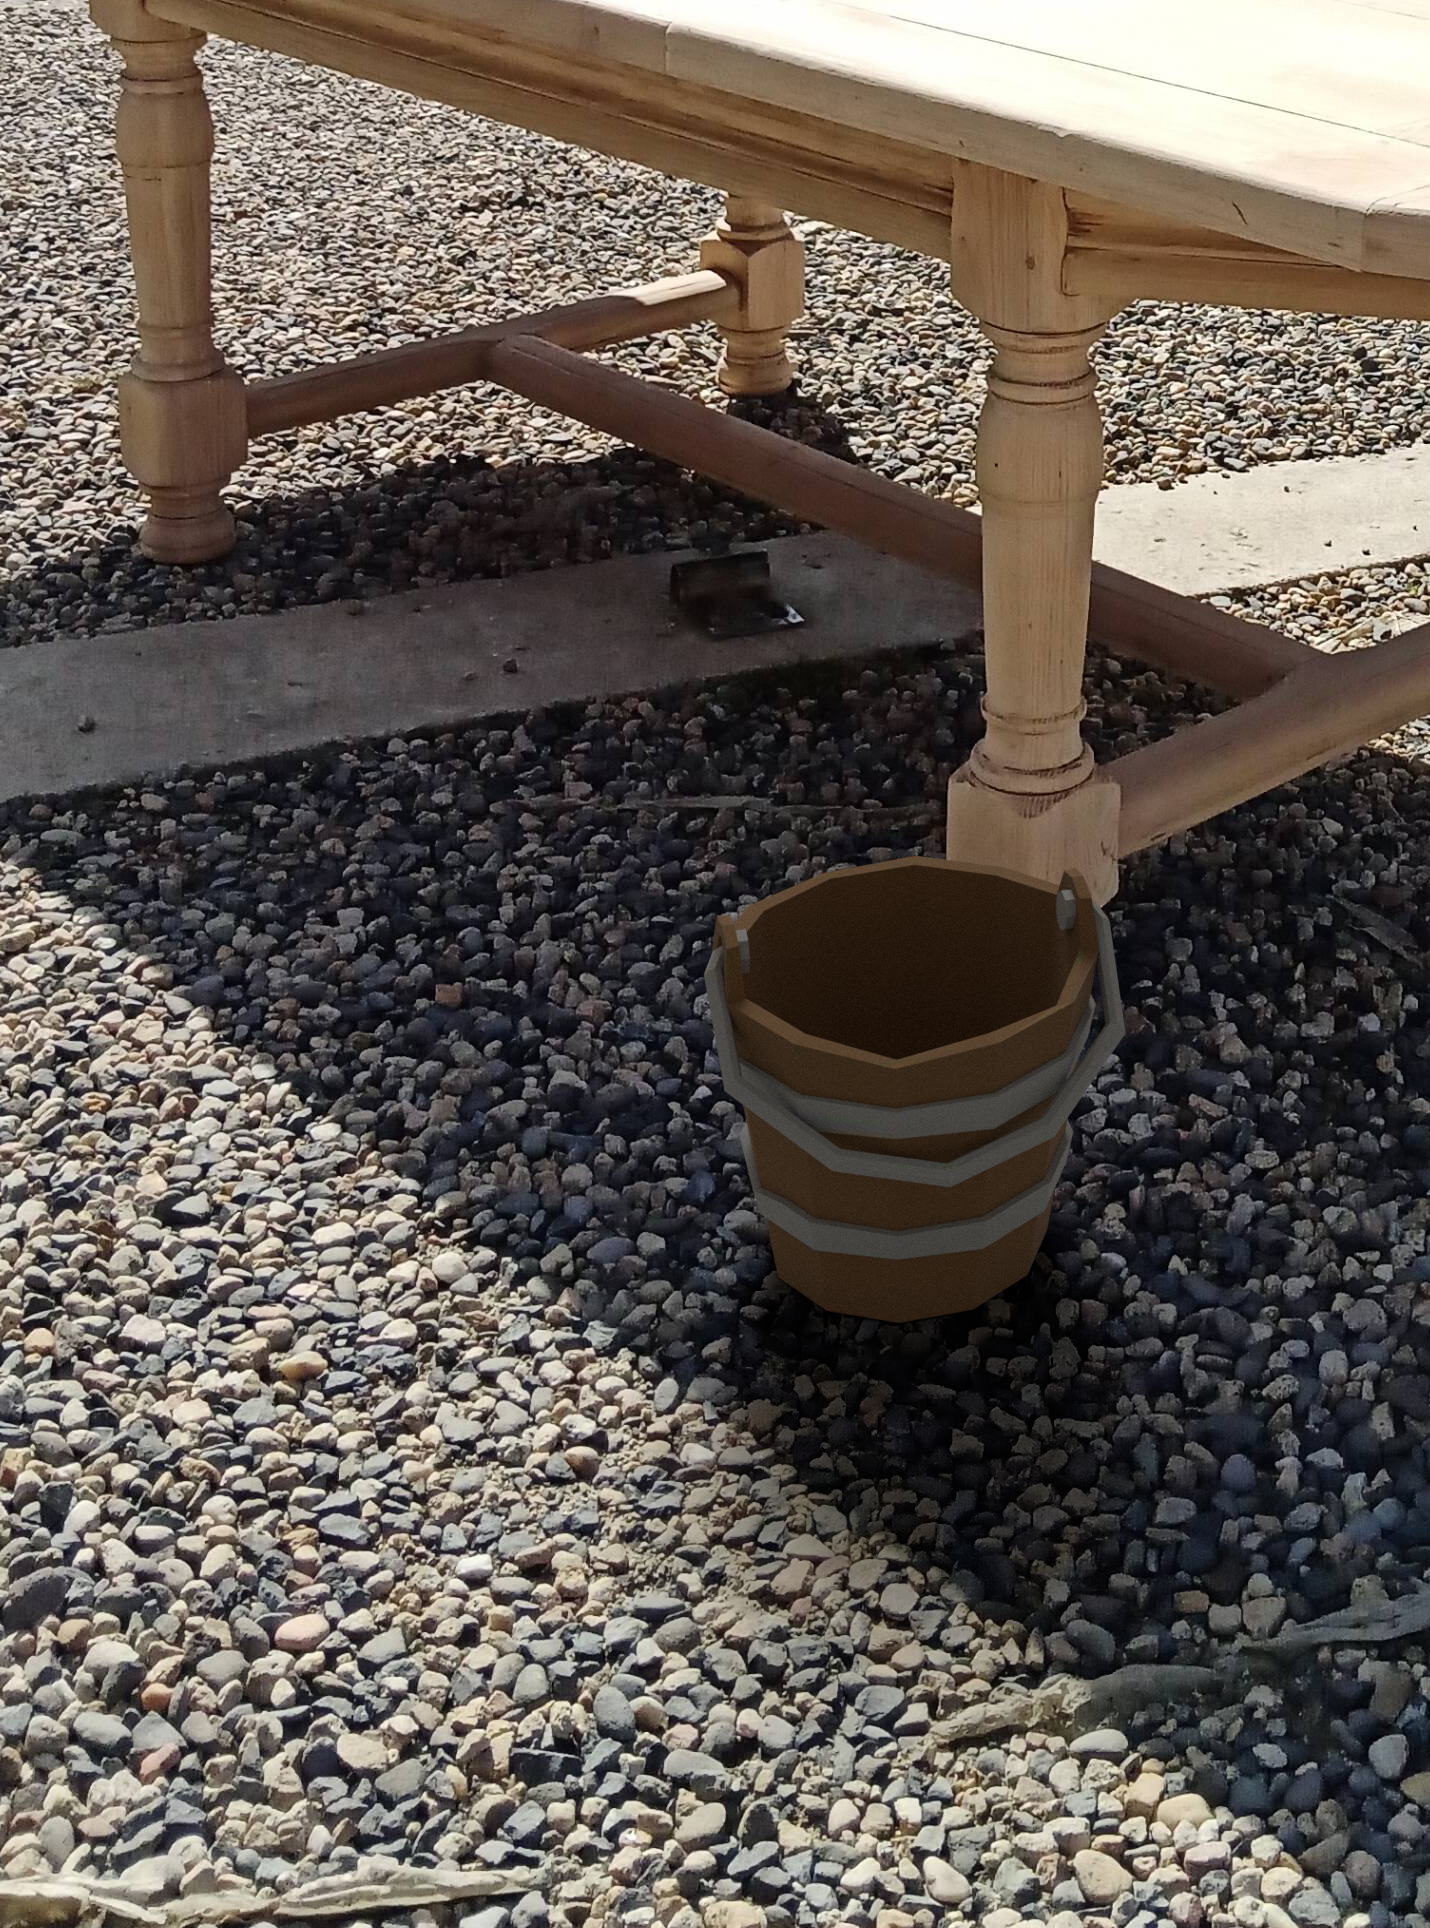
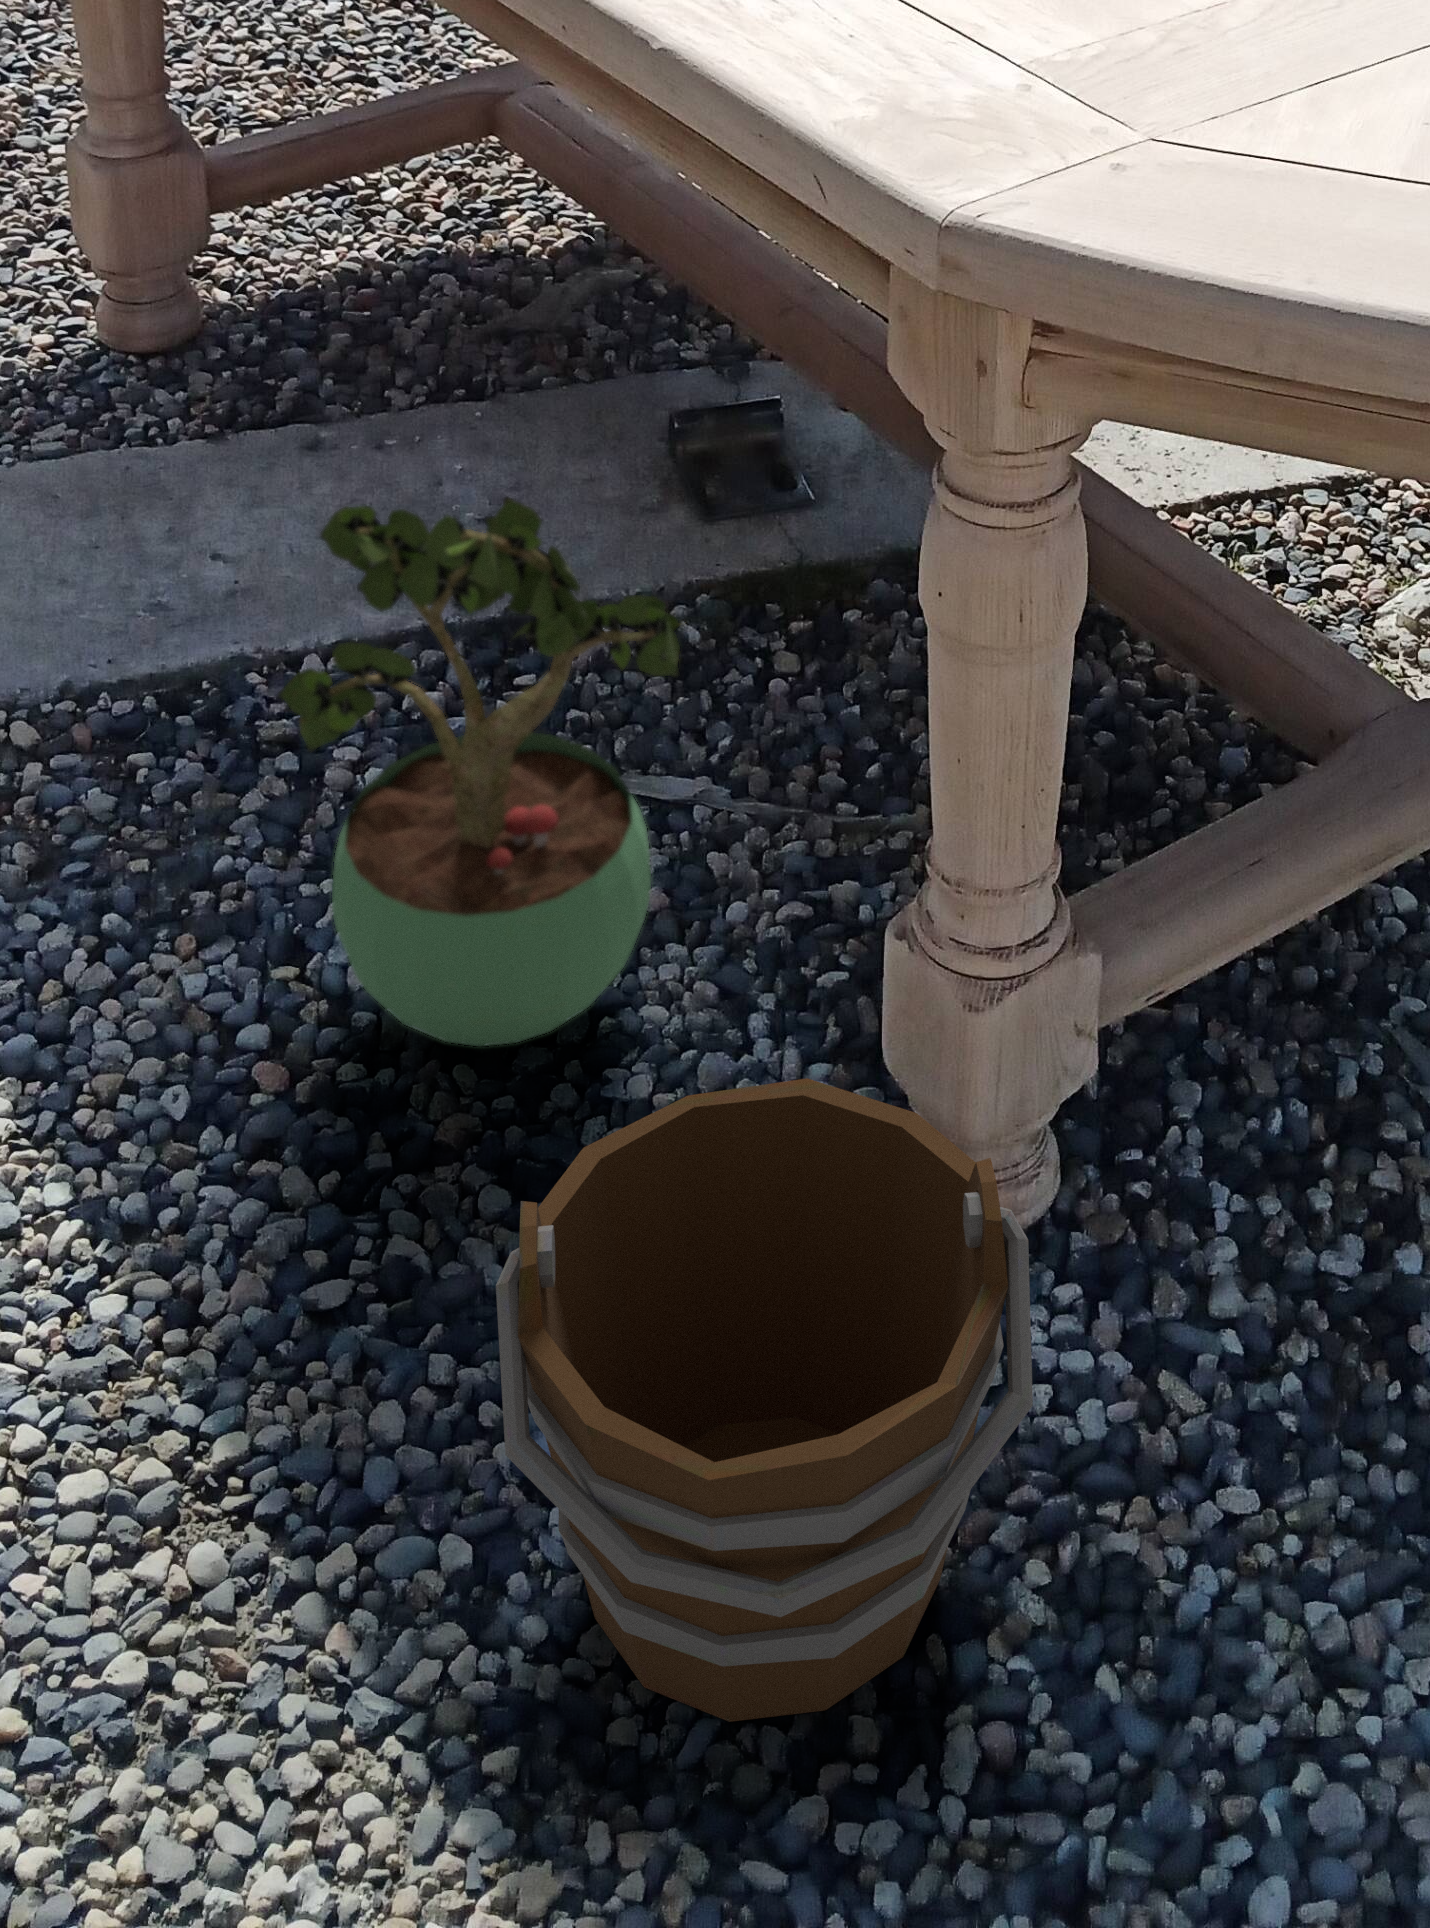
potted plant: none [431,462,777,952] -> present [277,497,686,1046]

